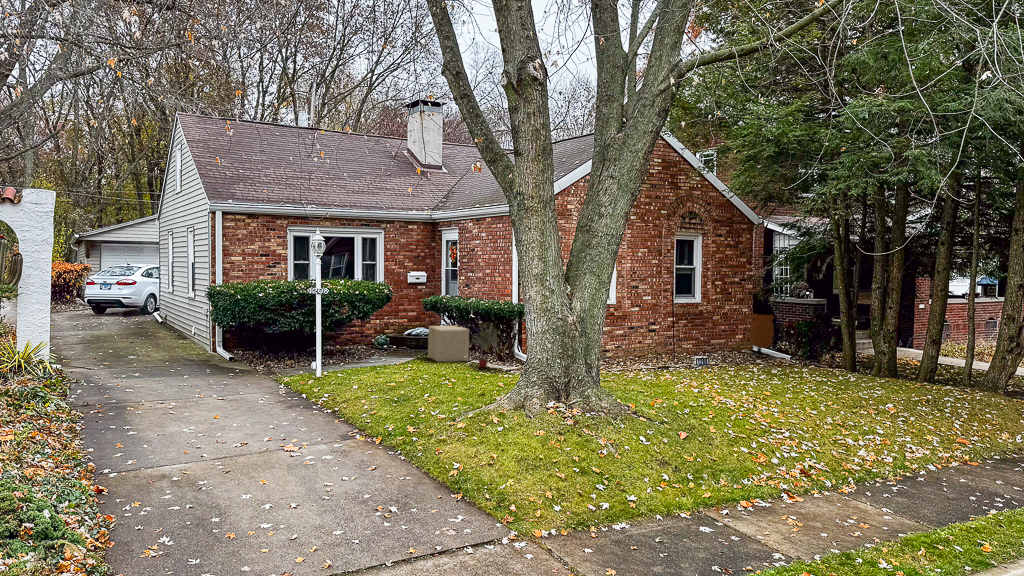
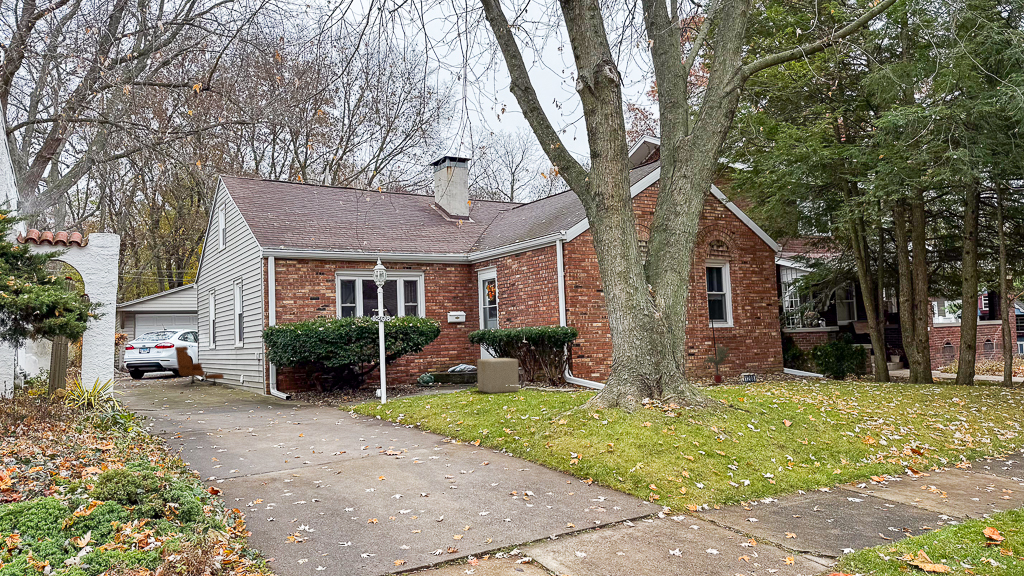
lounge chair: present [748,314,774,358] -> present [175,346,224,385]
potted tree: present [472,323,498,368] -> present [705,342,730,383]

